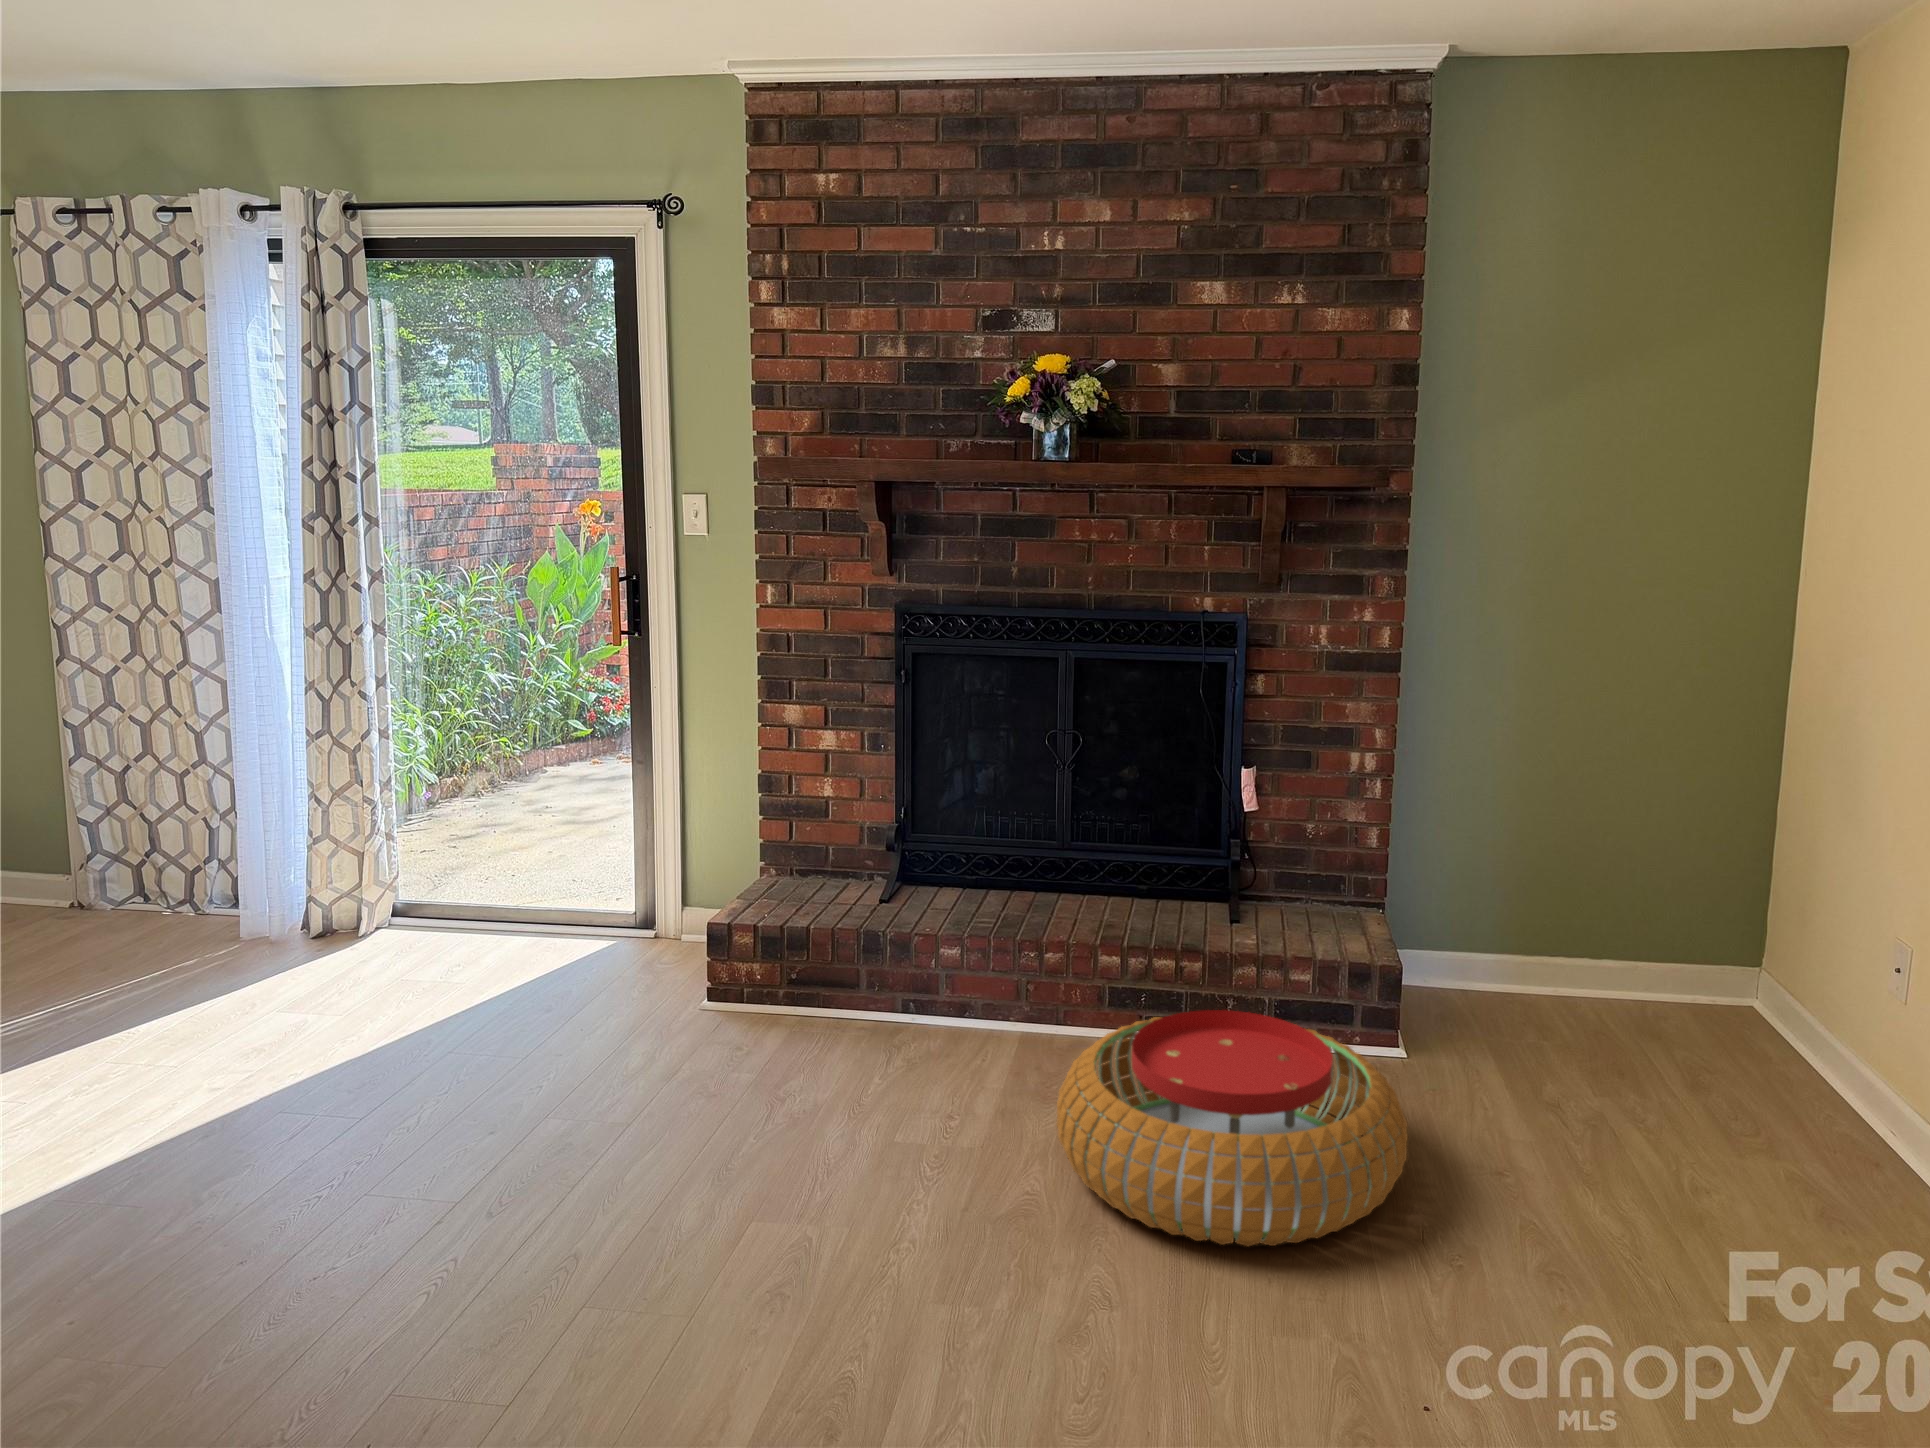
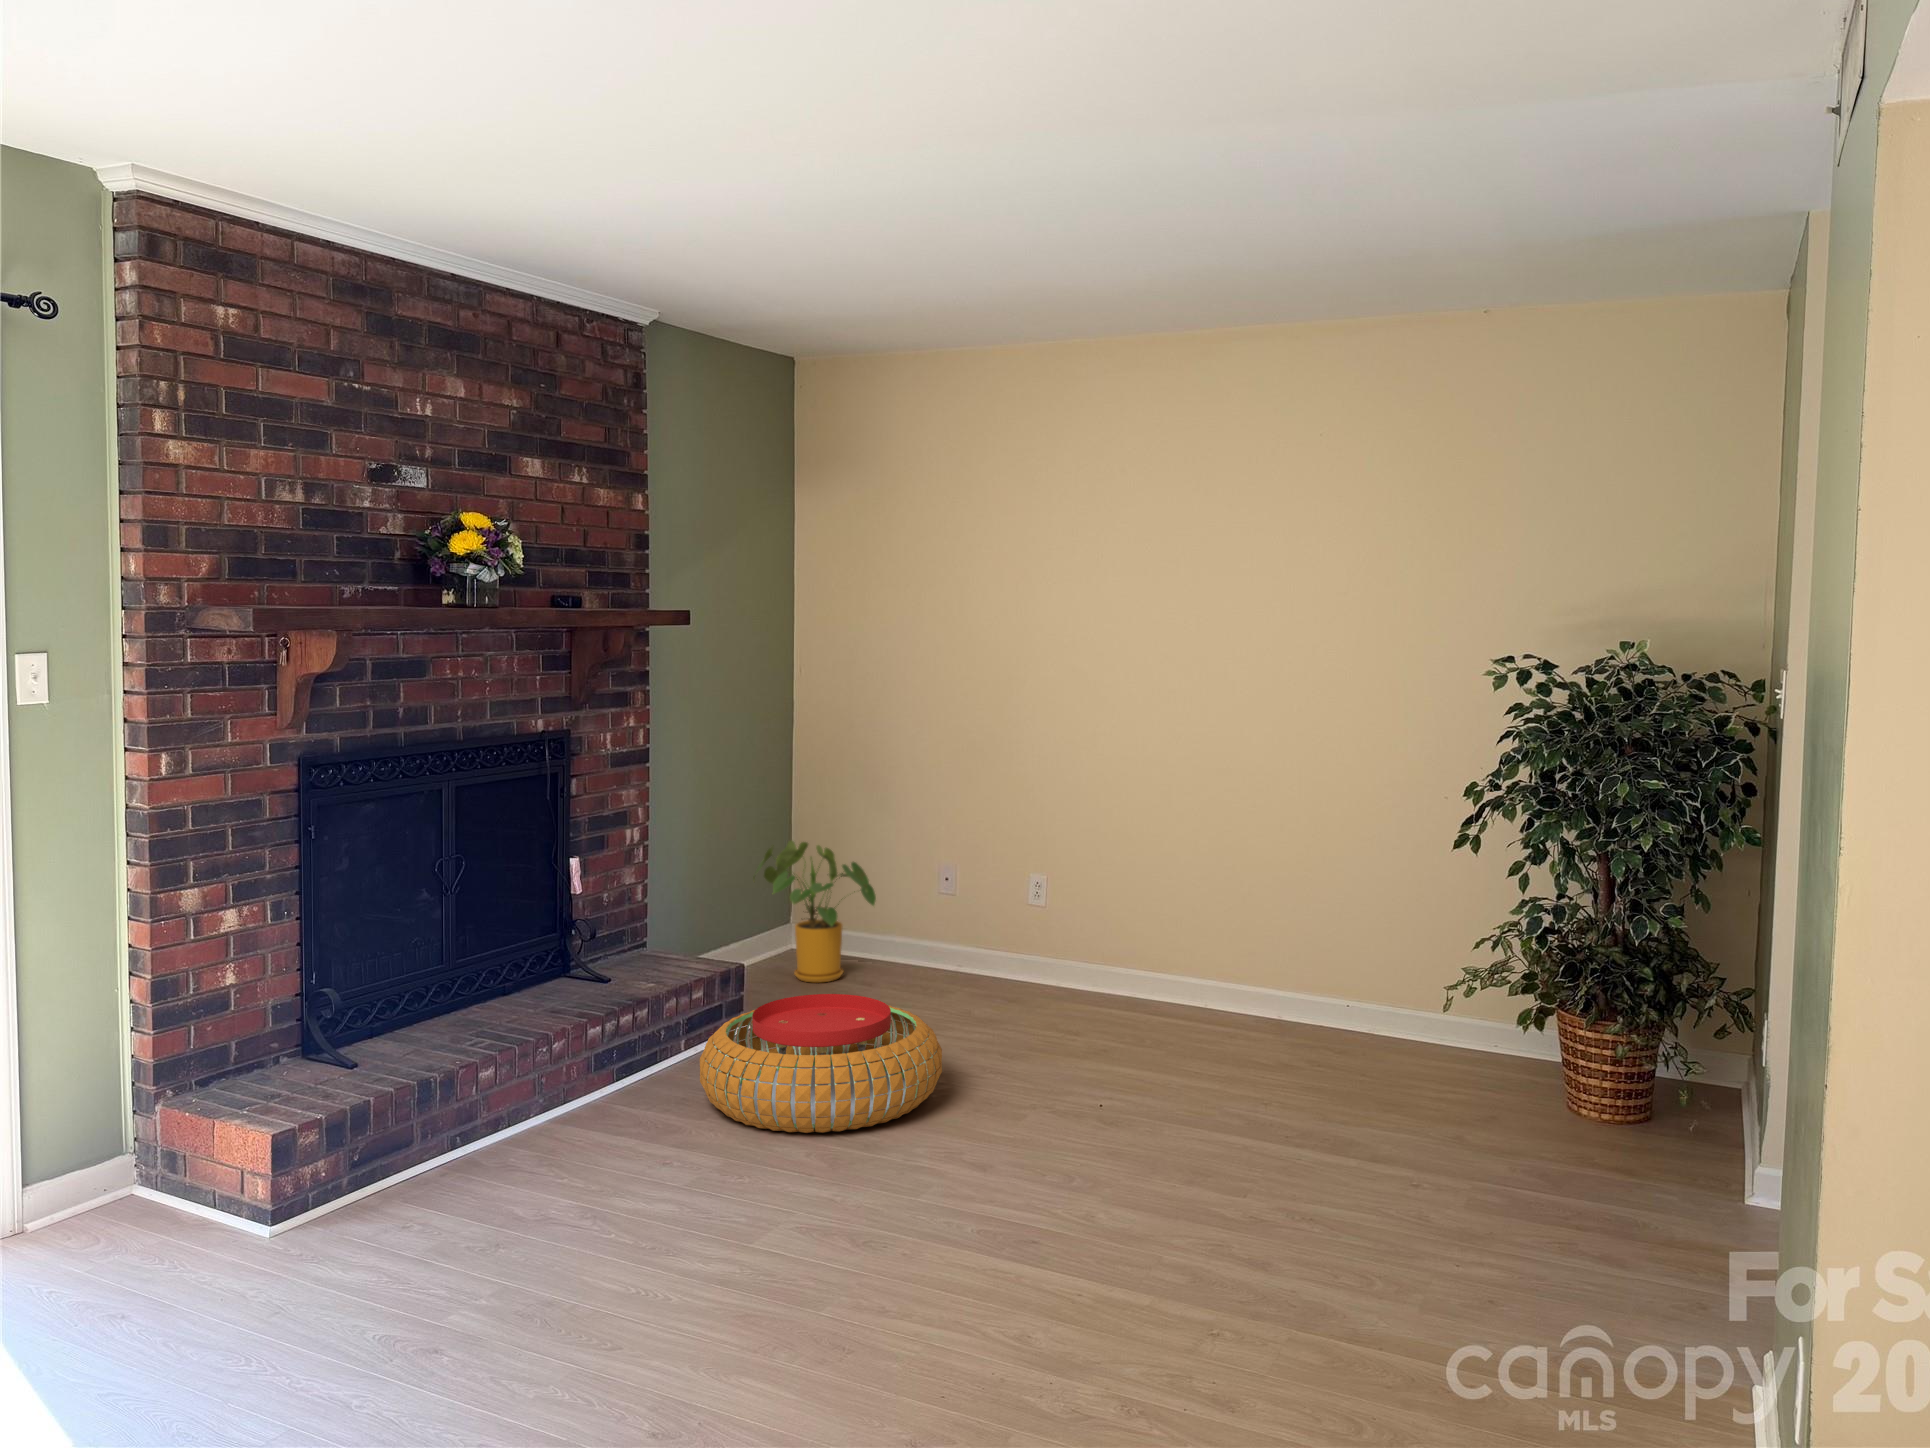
house plant: none [1617,829,1780,1060] -> present [753,840,876,983]

